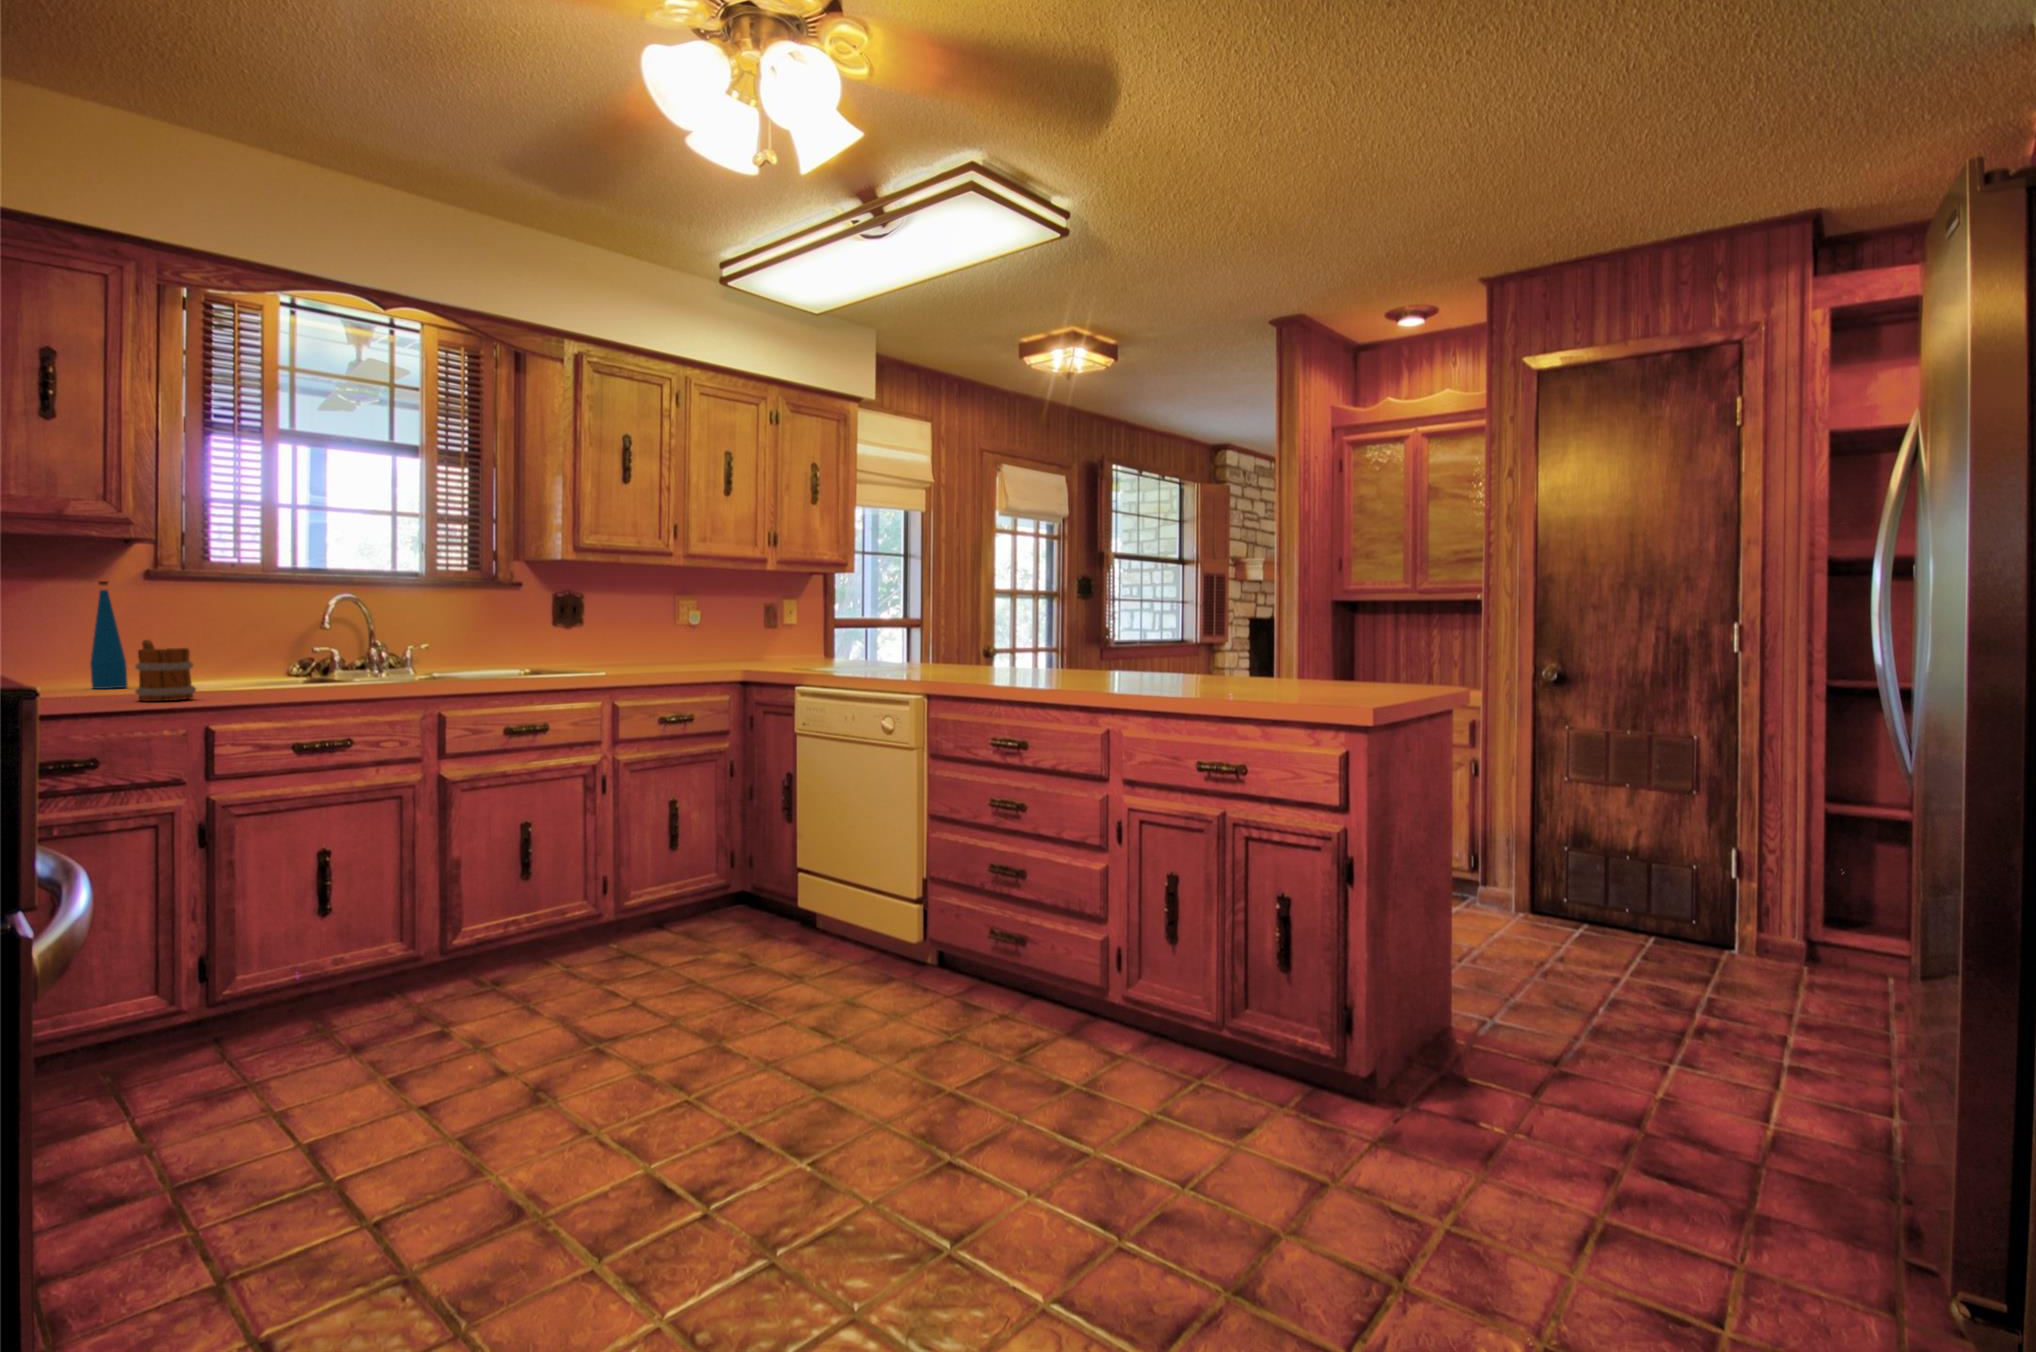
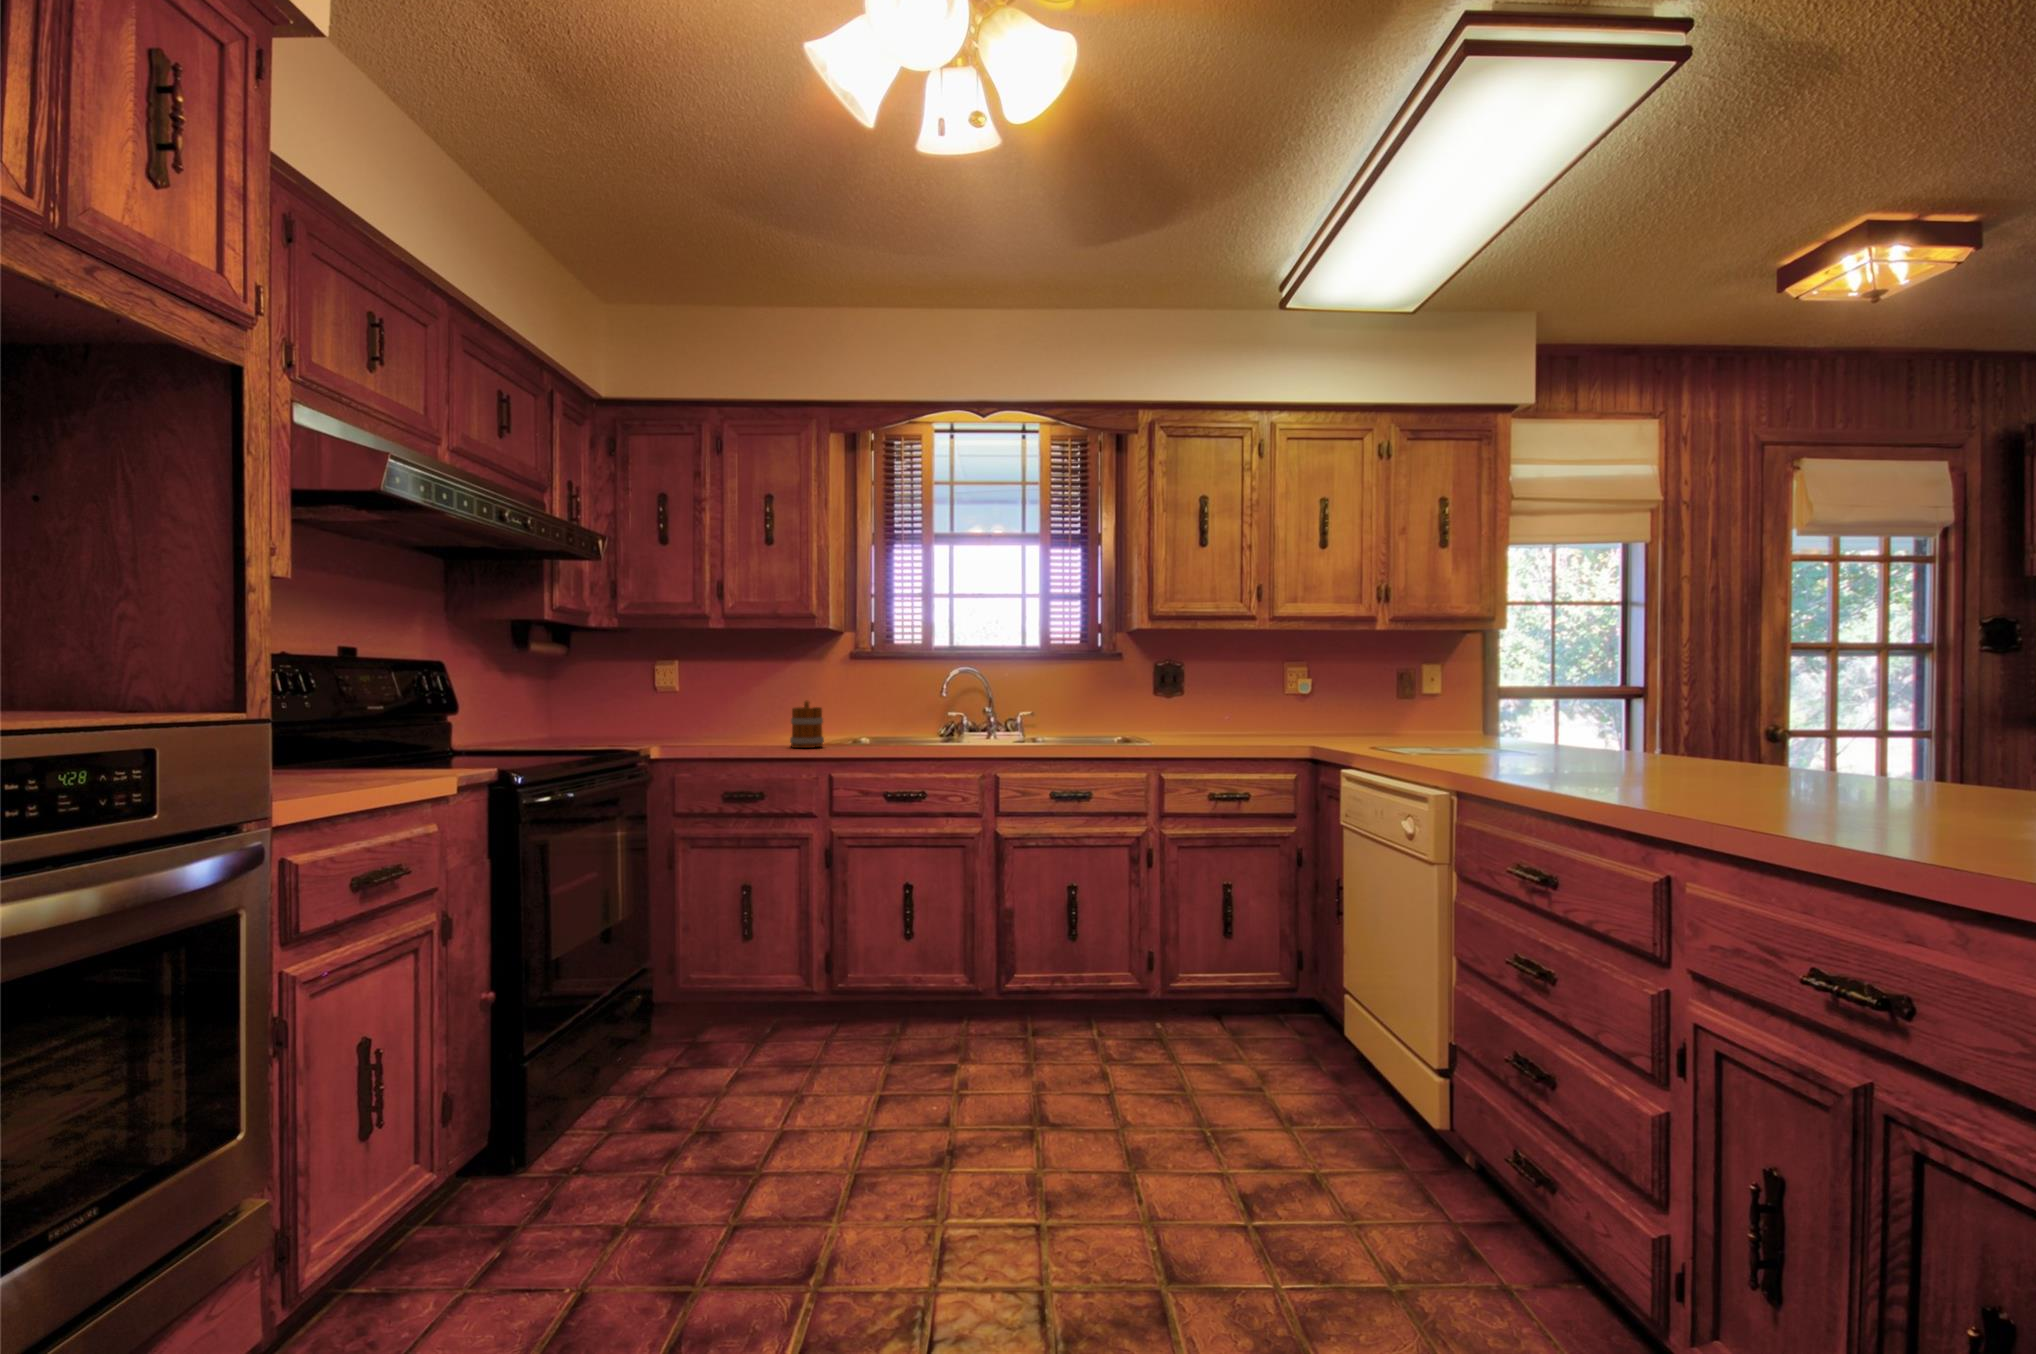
bottle: present [90,581,128,689] -> none [819,658,839,737]

